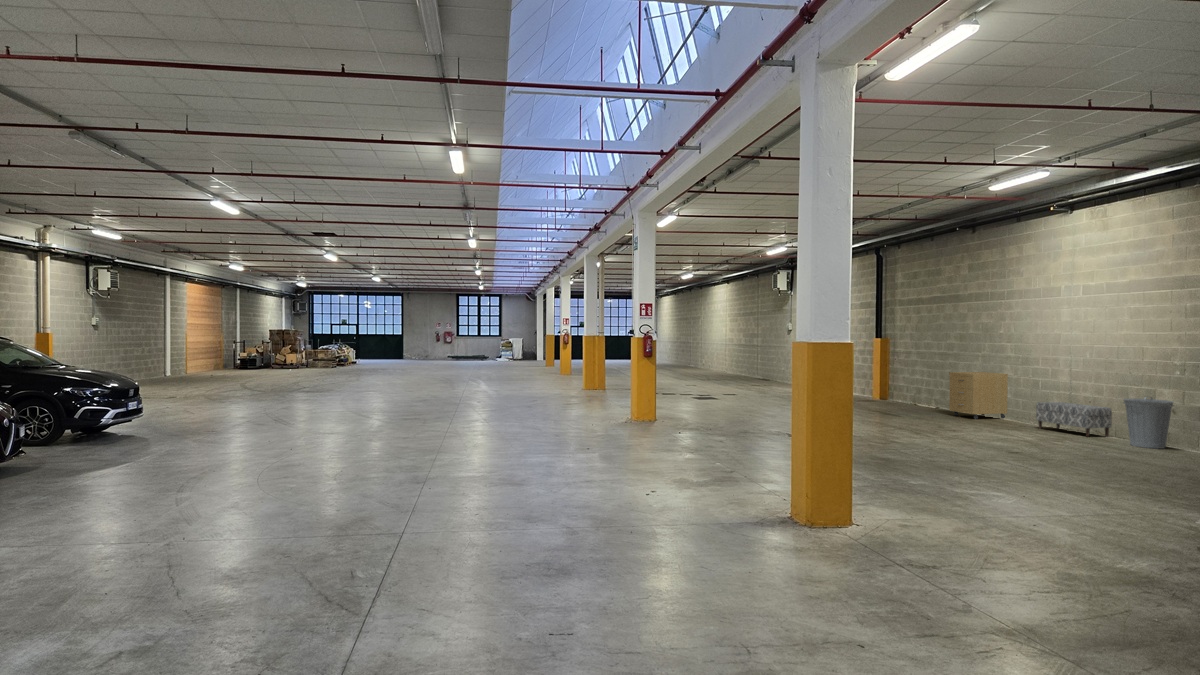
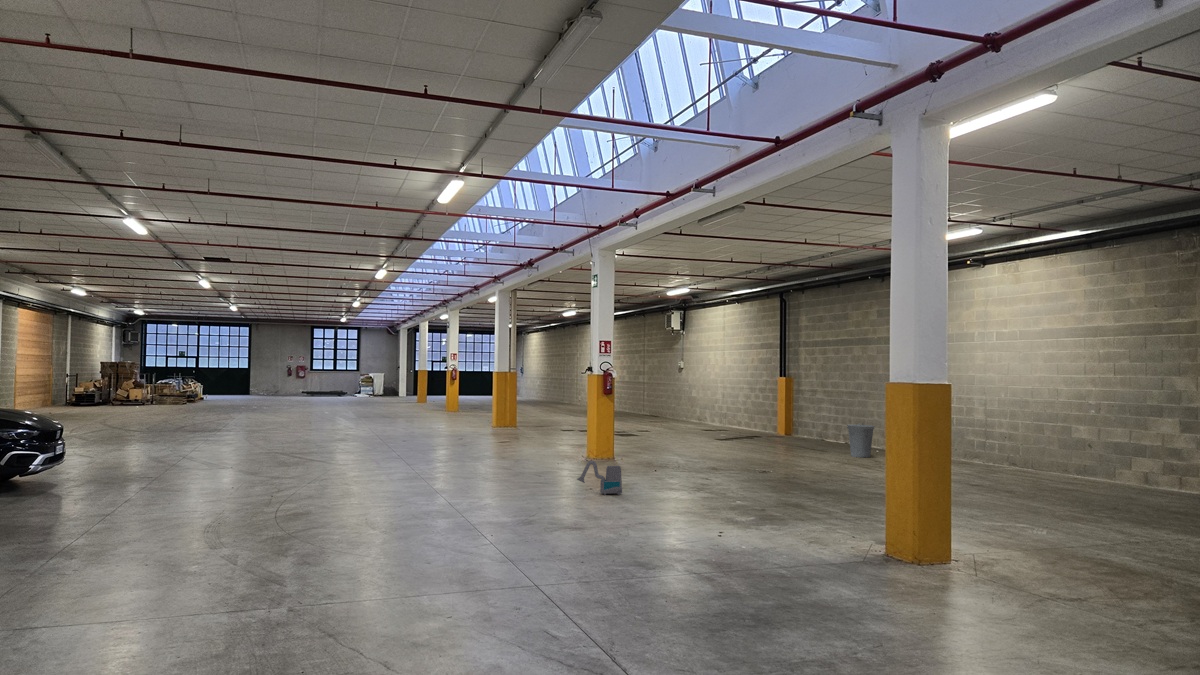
storage cabinet: present [949,372,1008,419] -> none [751,407,790,442]
bench: present [1036,402,1112,437] -> none [803,428,846,452]
vacuum cleaner: none [717,465,798,526] -> present [577,461,622,495]

